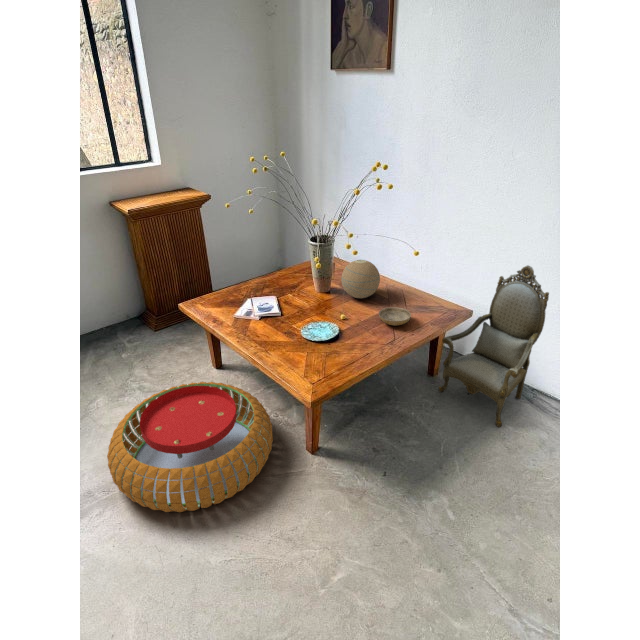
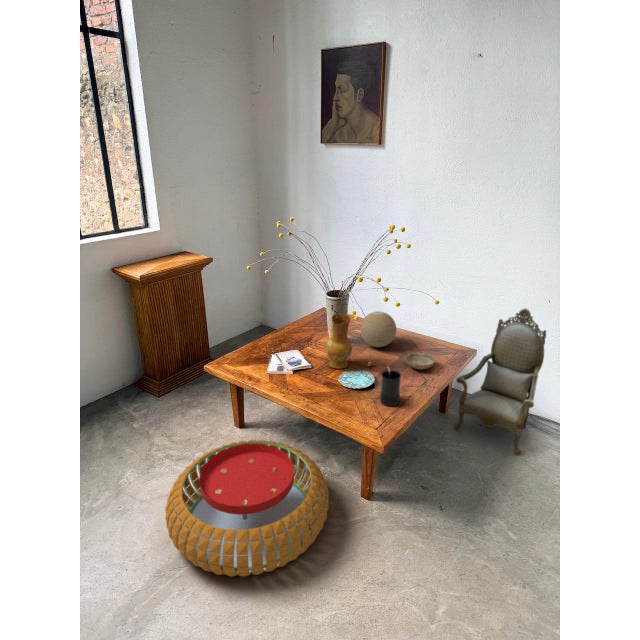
ceramic jug: none [294,259,322,318] -> present [325,314,352,369]
candle: none [334,319,355,362] -> present [380,370,401,406]

